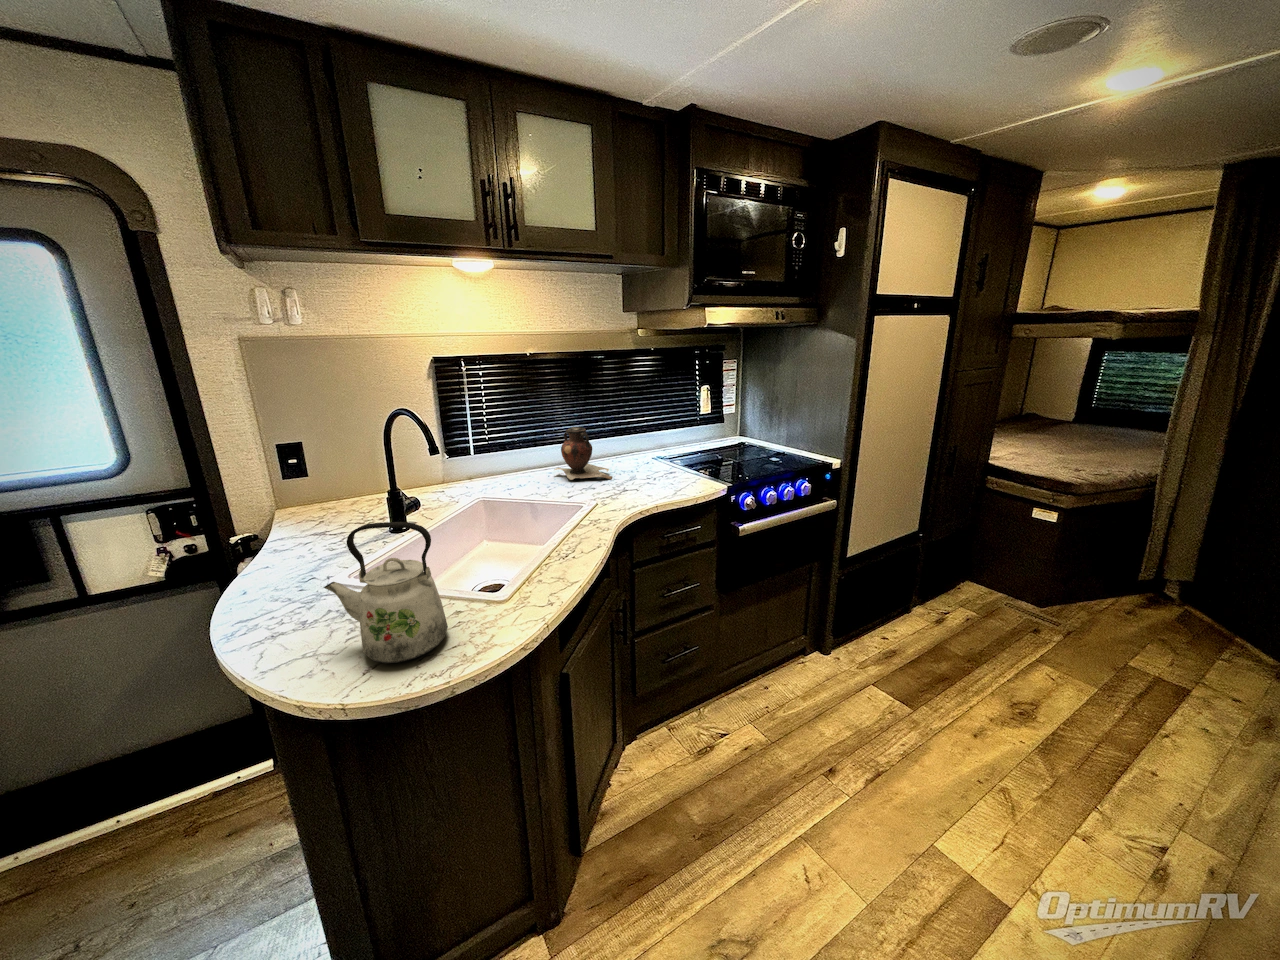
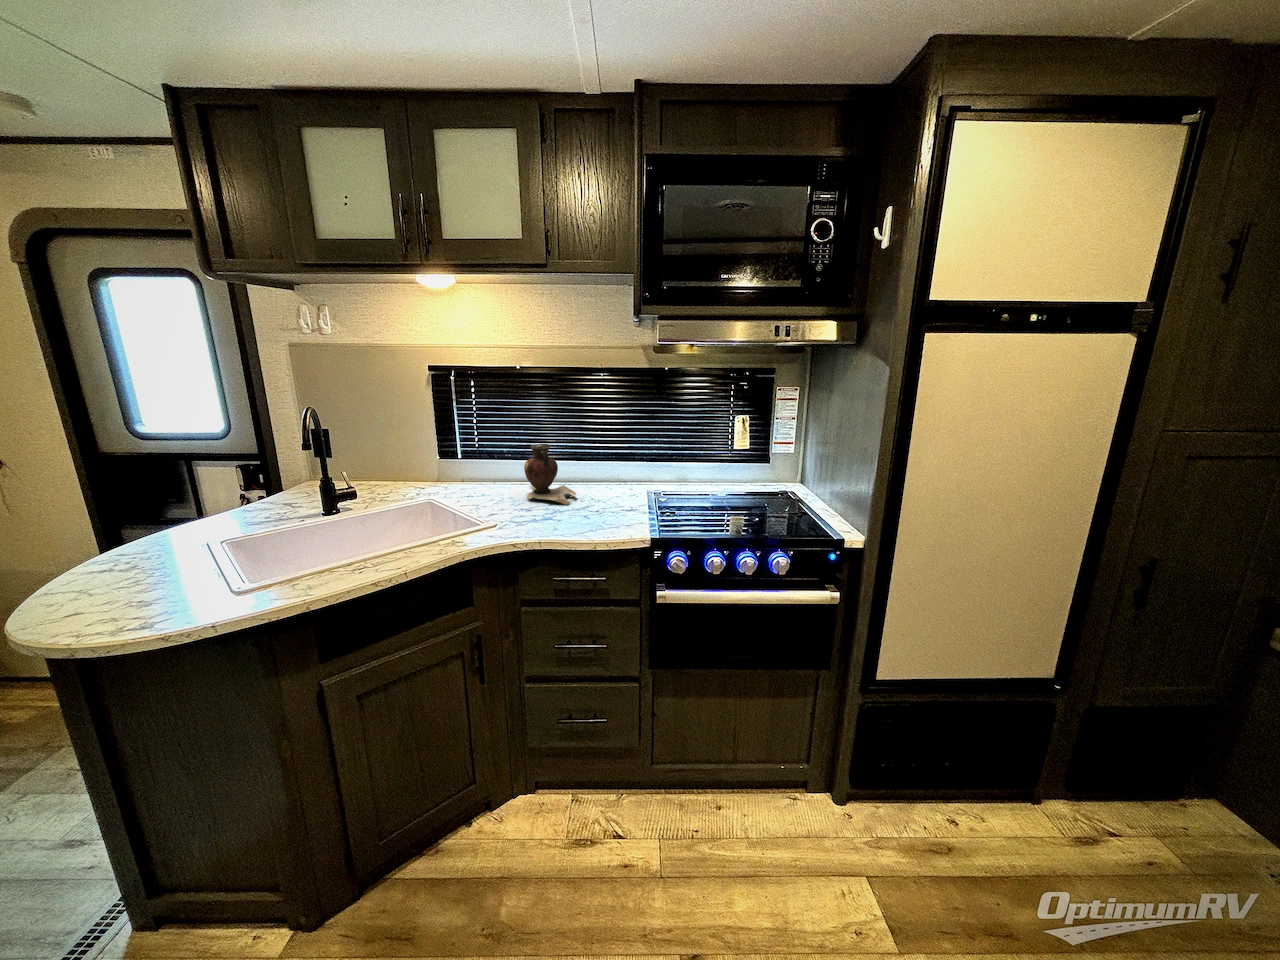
kettle: present [324,522,448,663] -> none [117,492,202,607]

